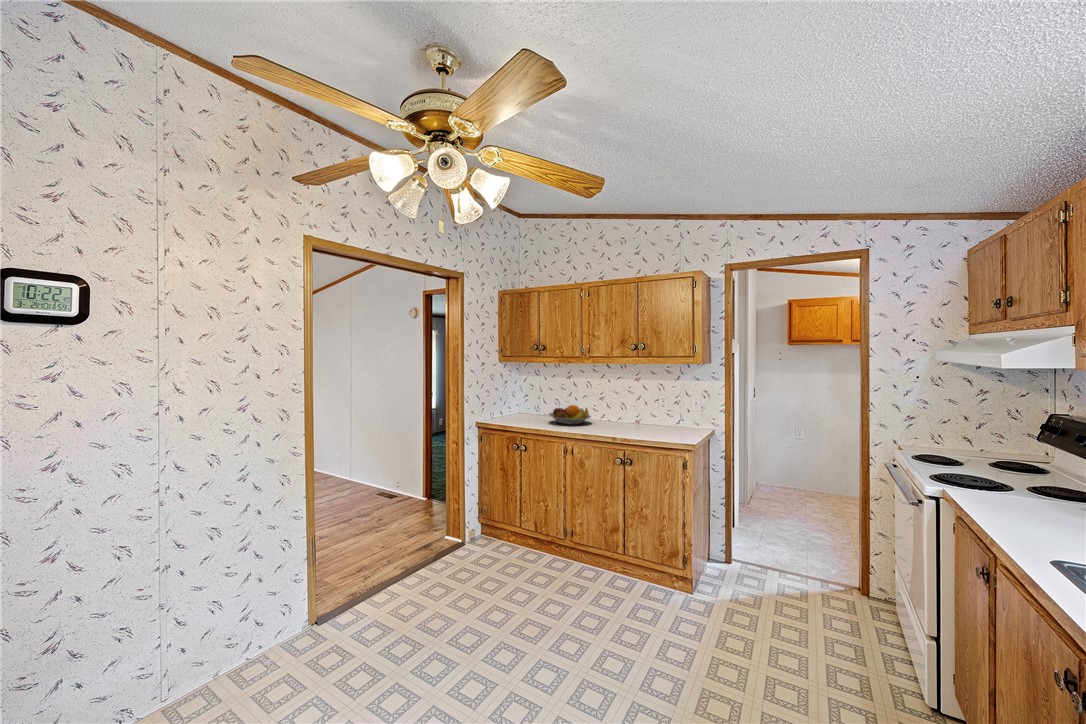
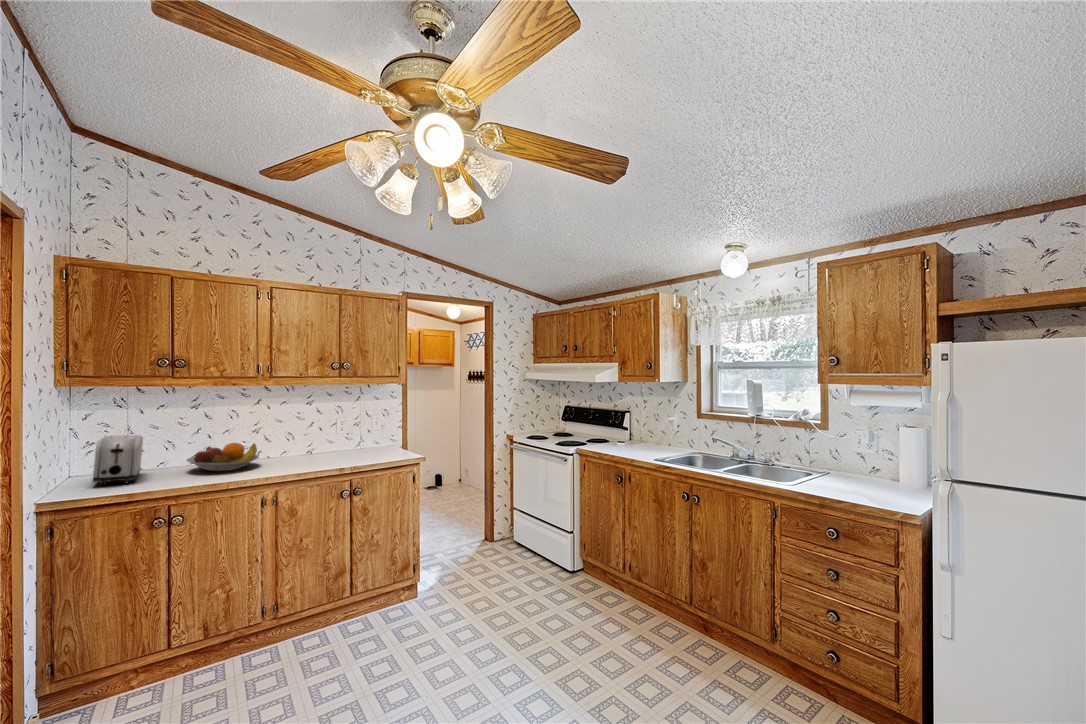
toaster: none [506,392,539,420] -> present [93,435,143,485]

